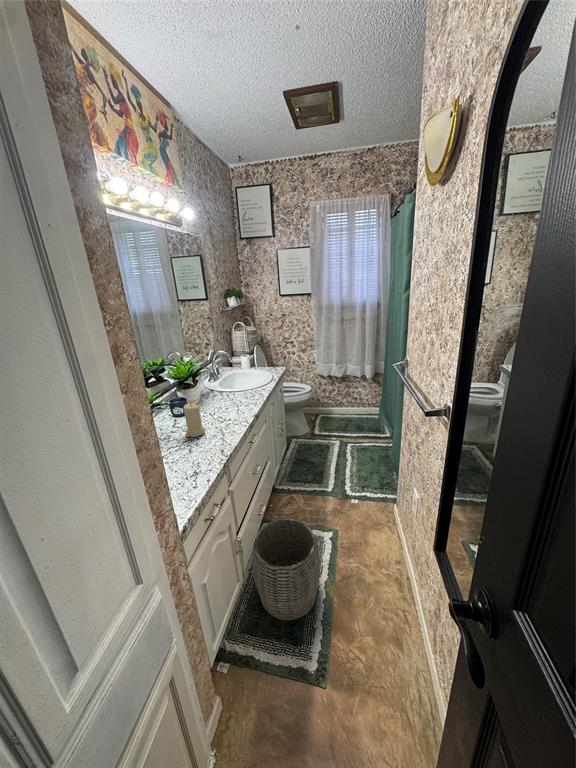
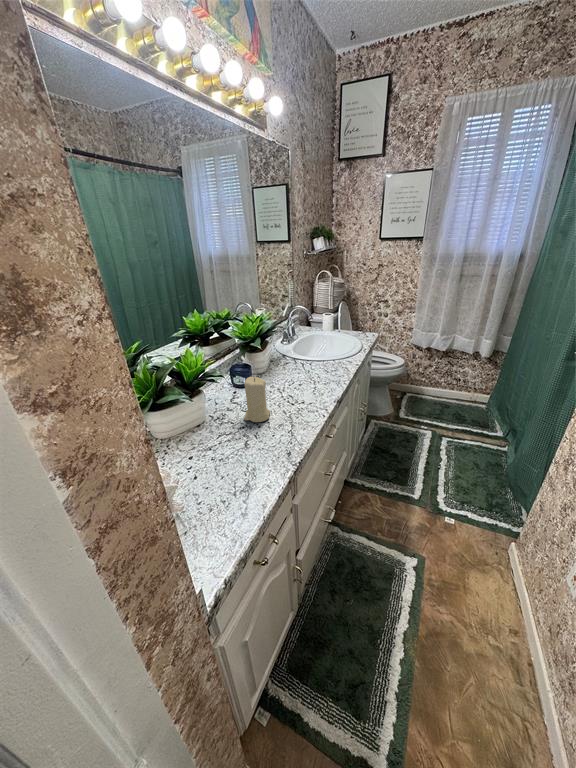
woven basket: present [252,519,320,620] -> none [313,540,405,674]

